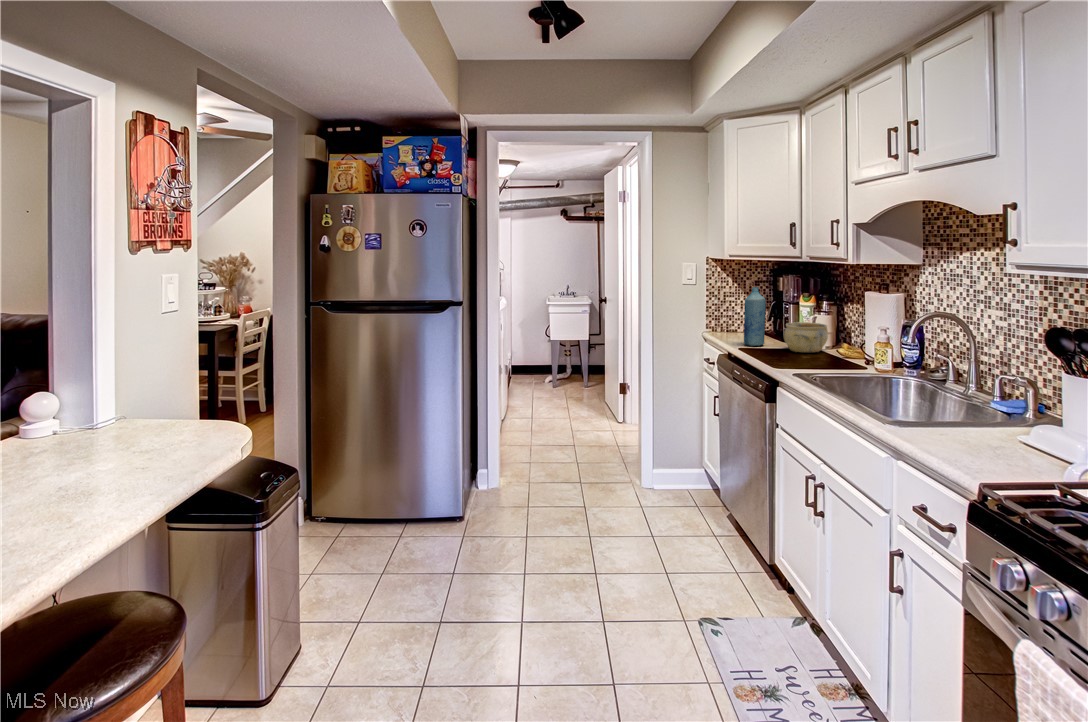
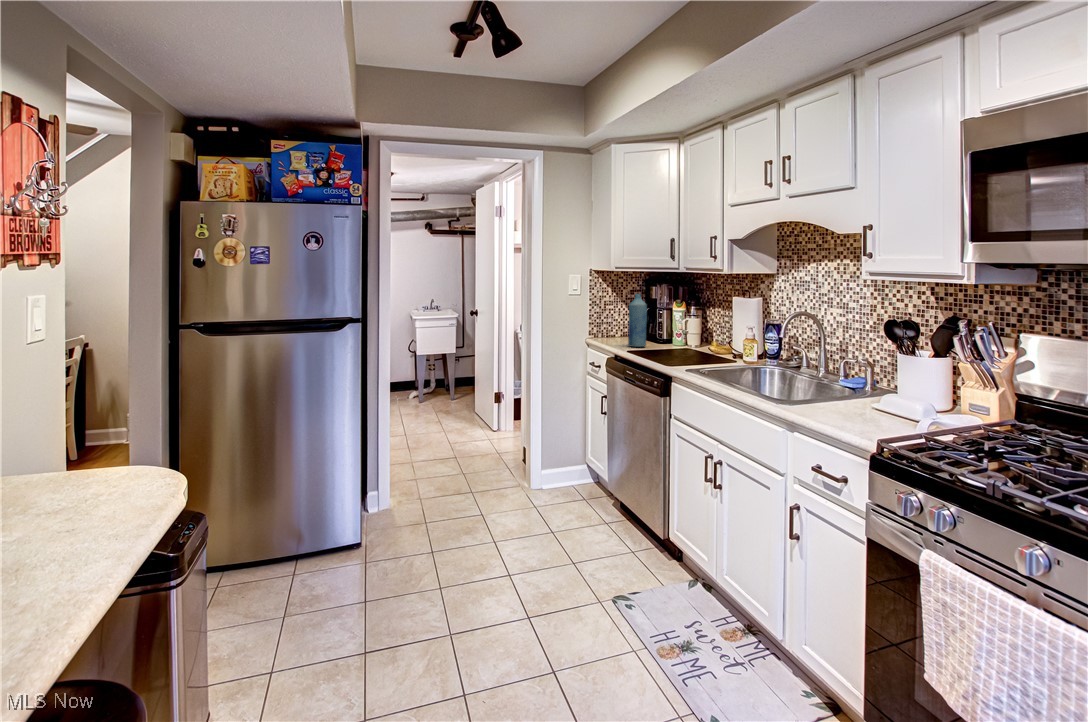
ceramic bowl: present [784,322,828,352] -> none [664,326,701,352]

